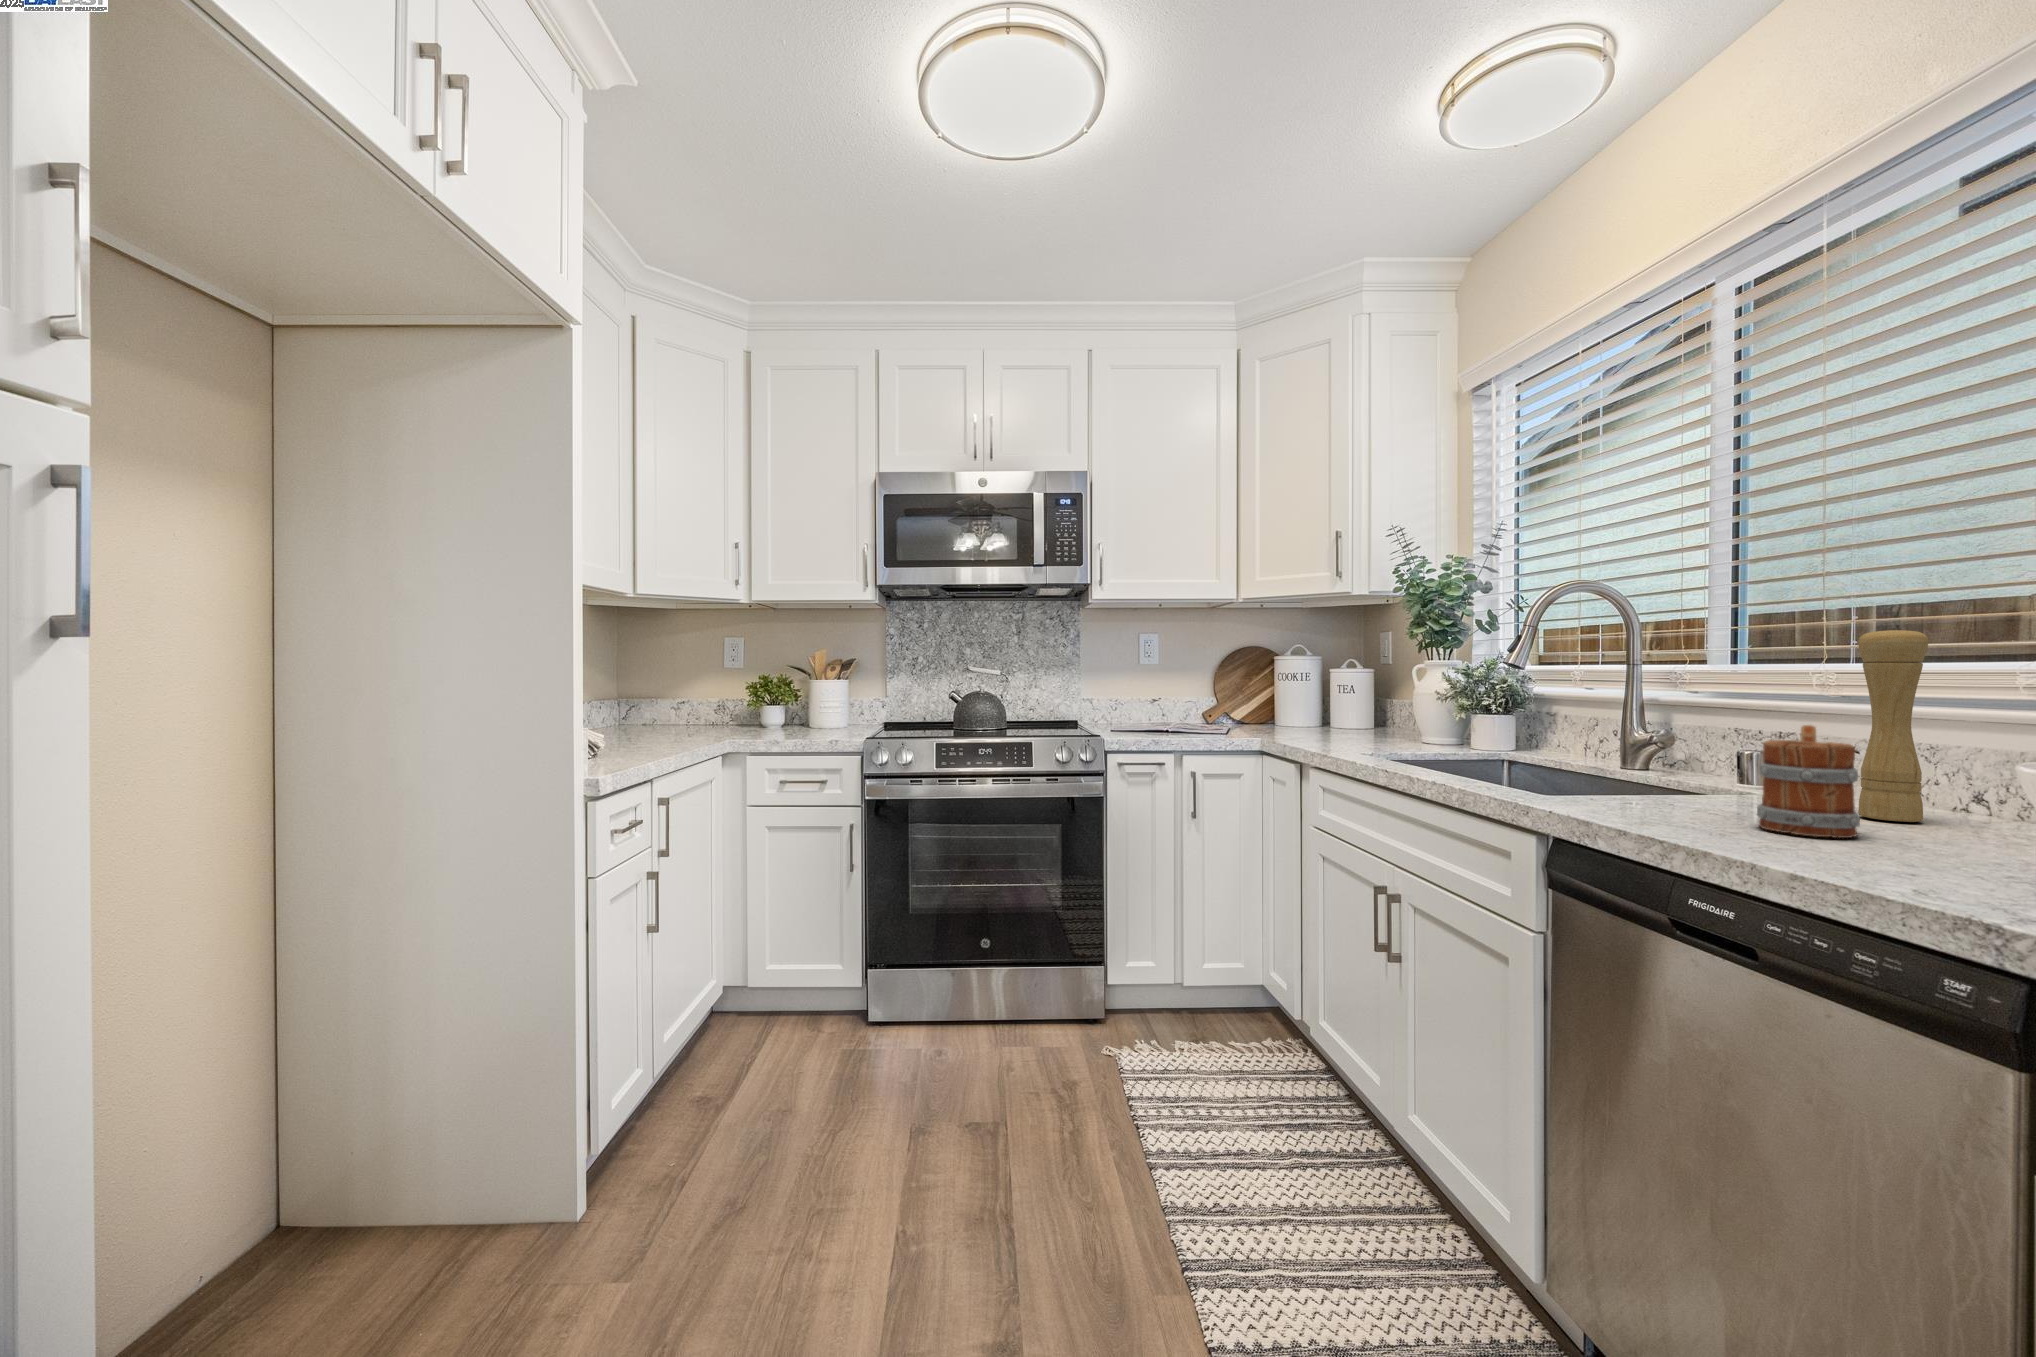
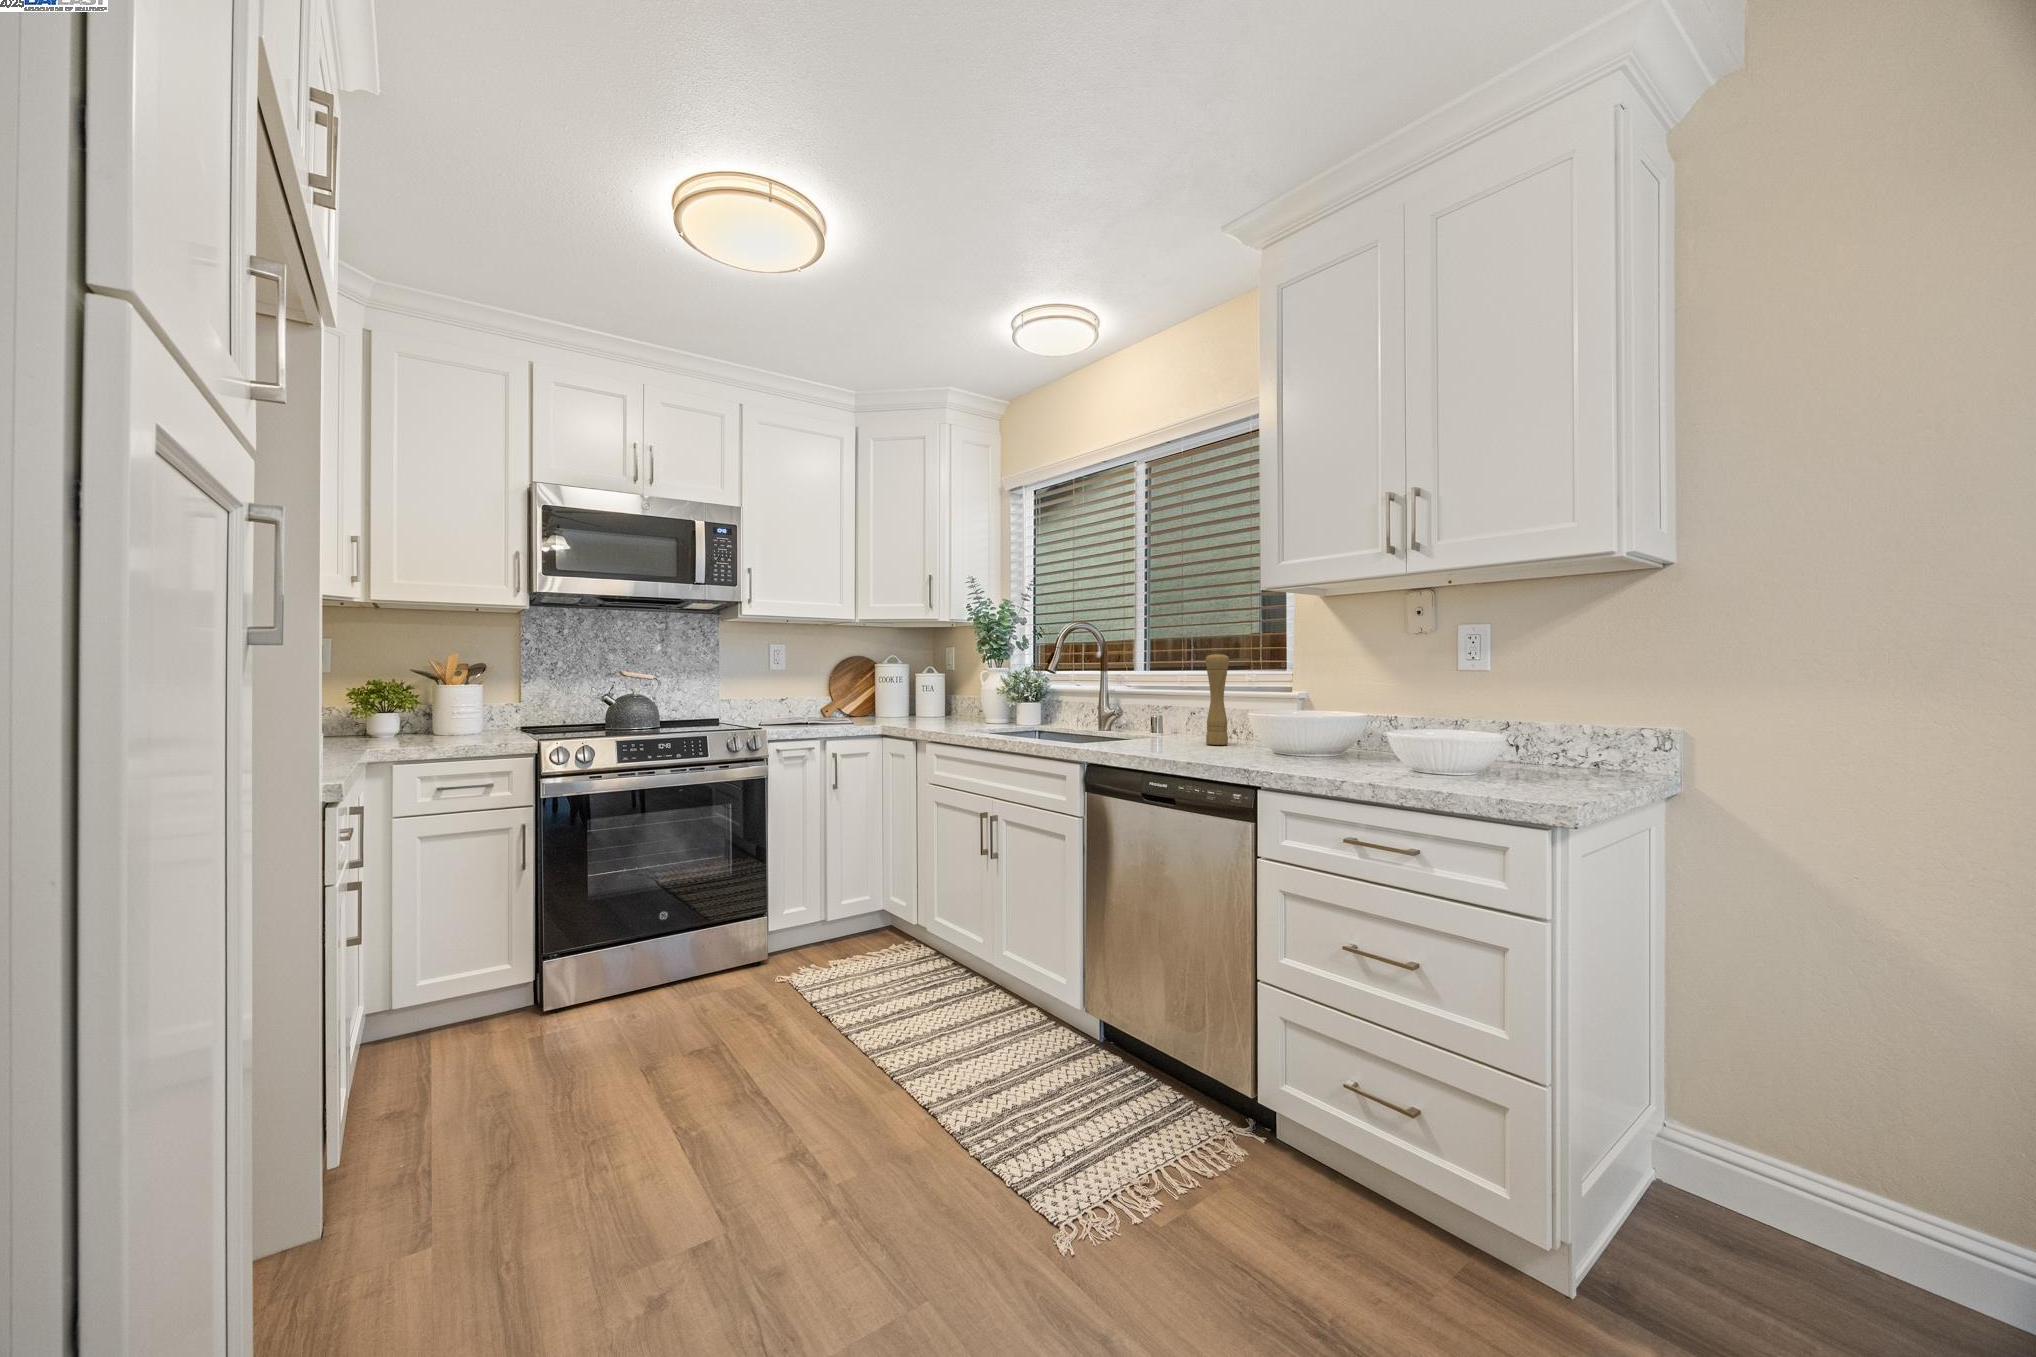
mug: present [1757,725,1860,838] -> none [1171,700,1207,752]

